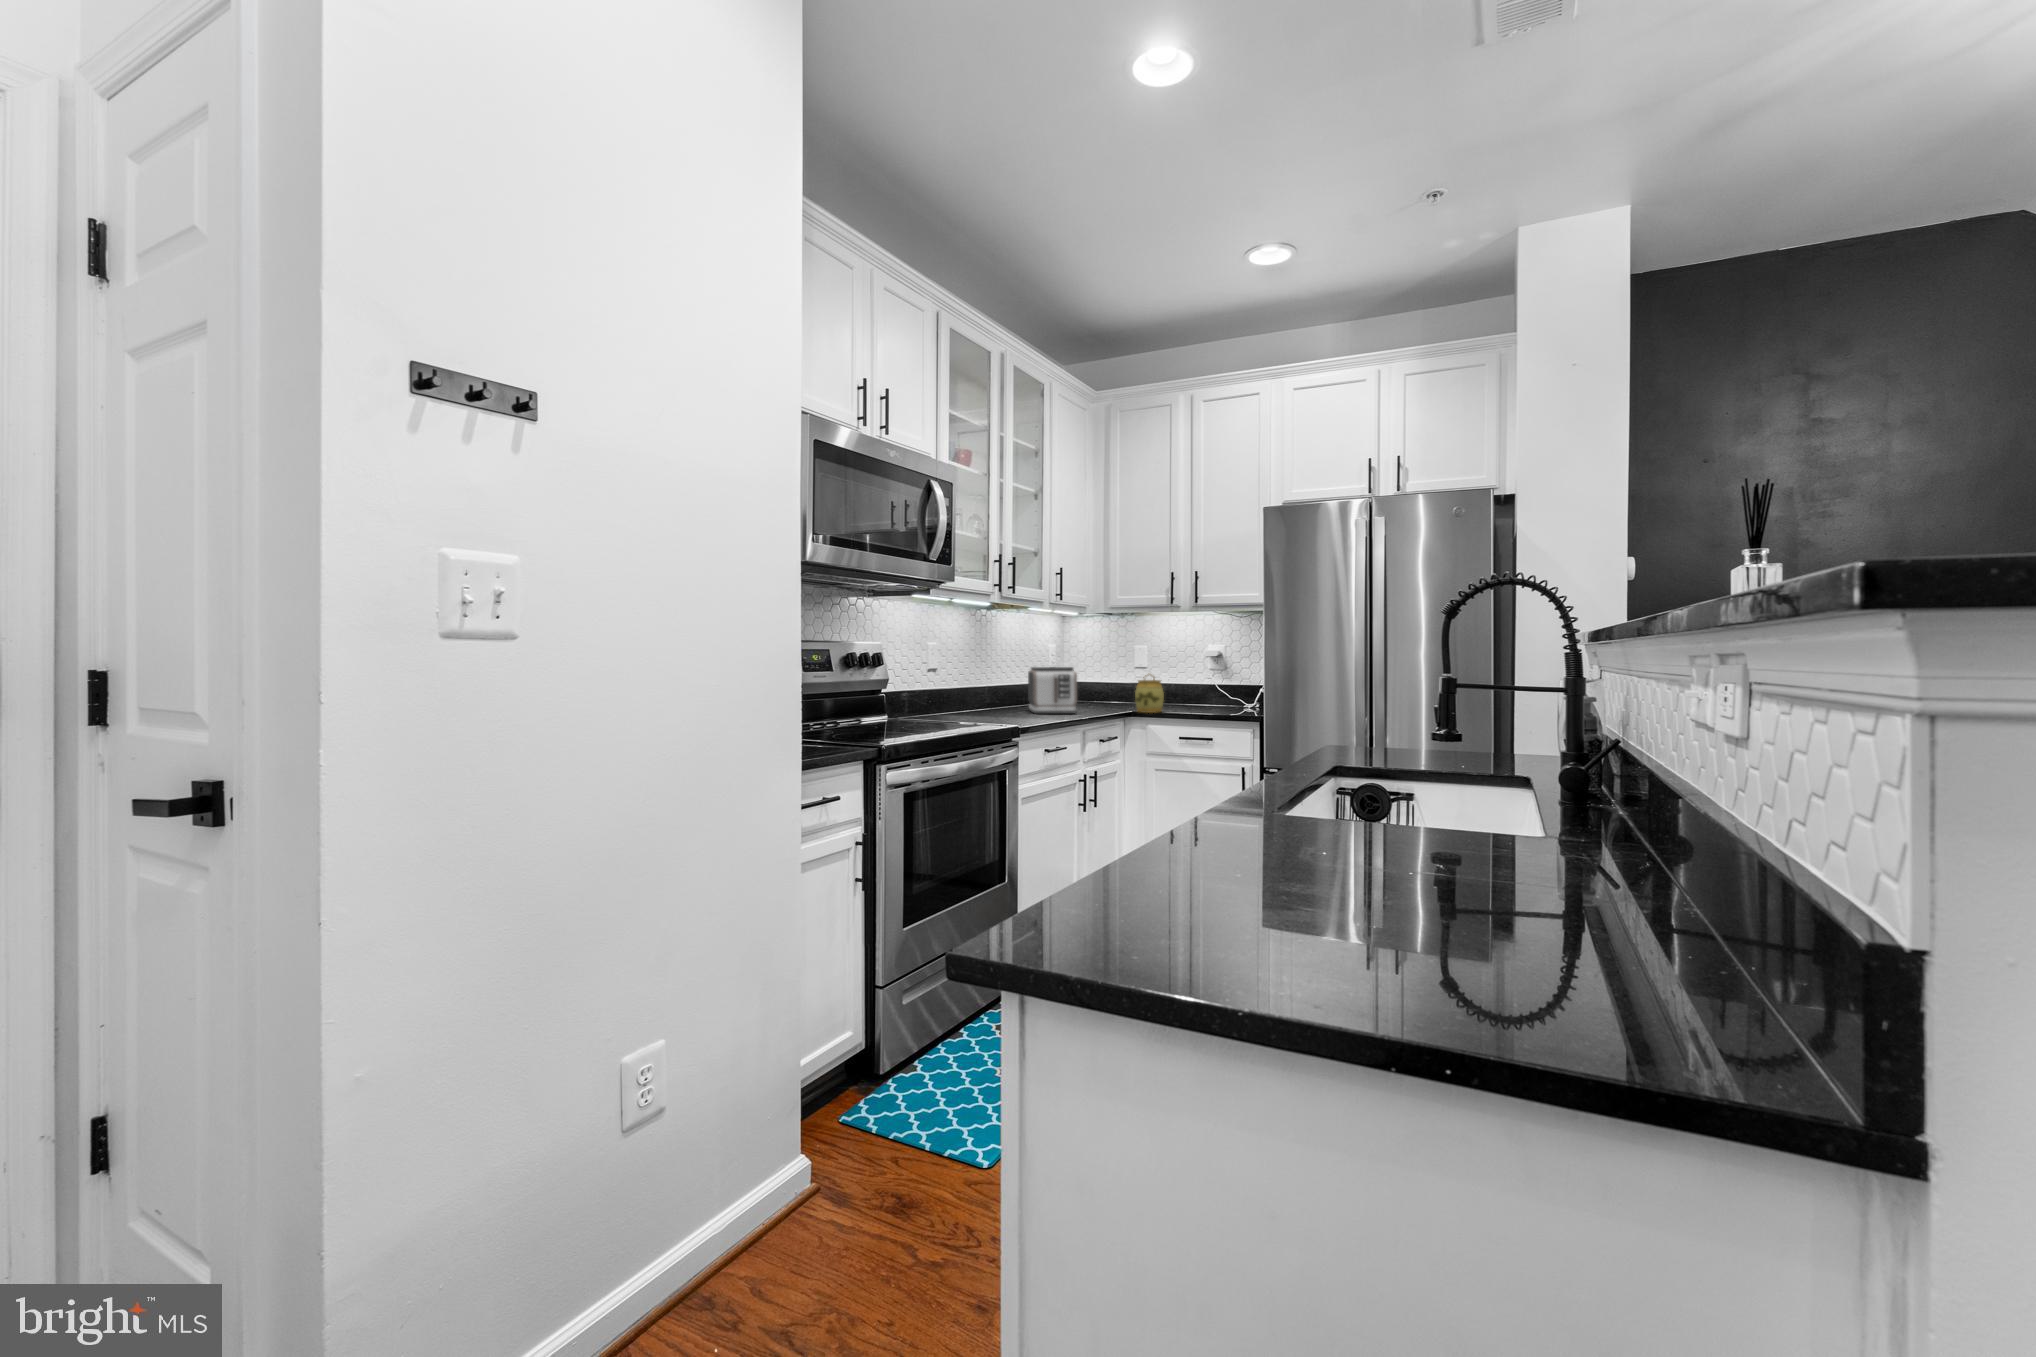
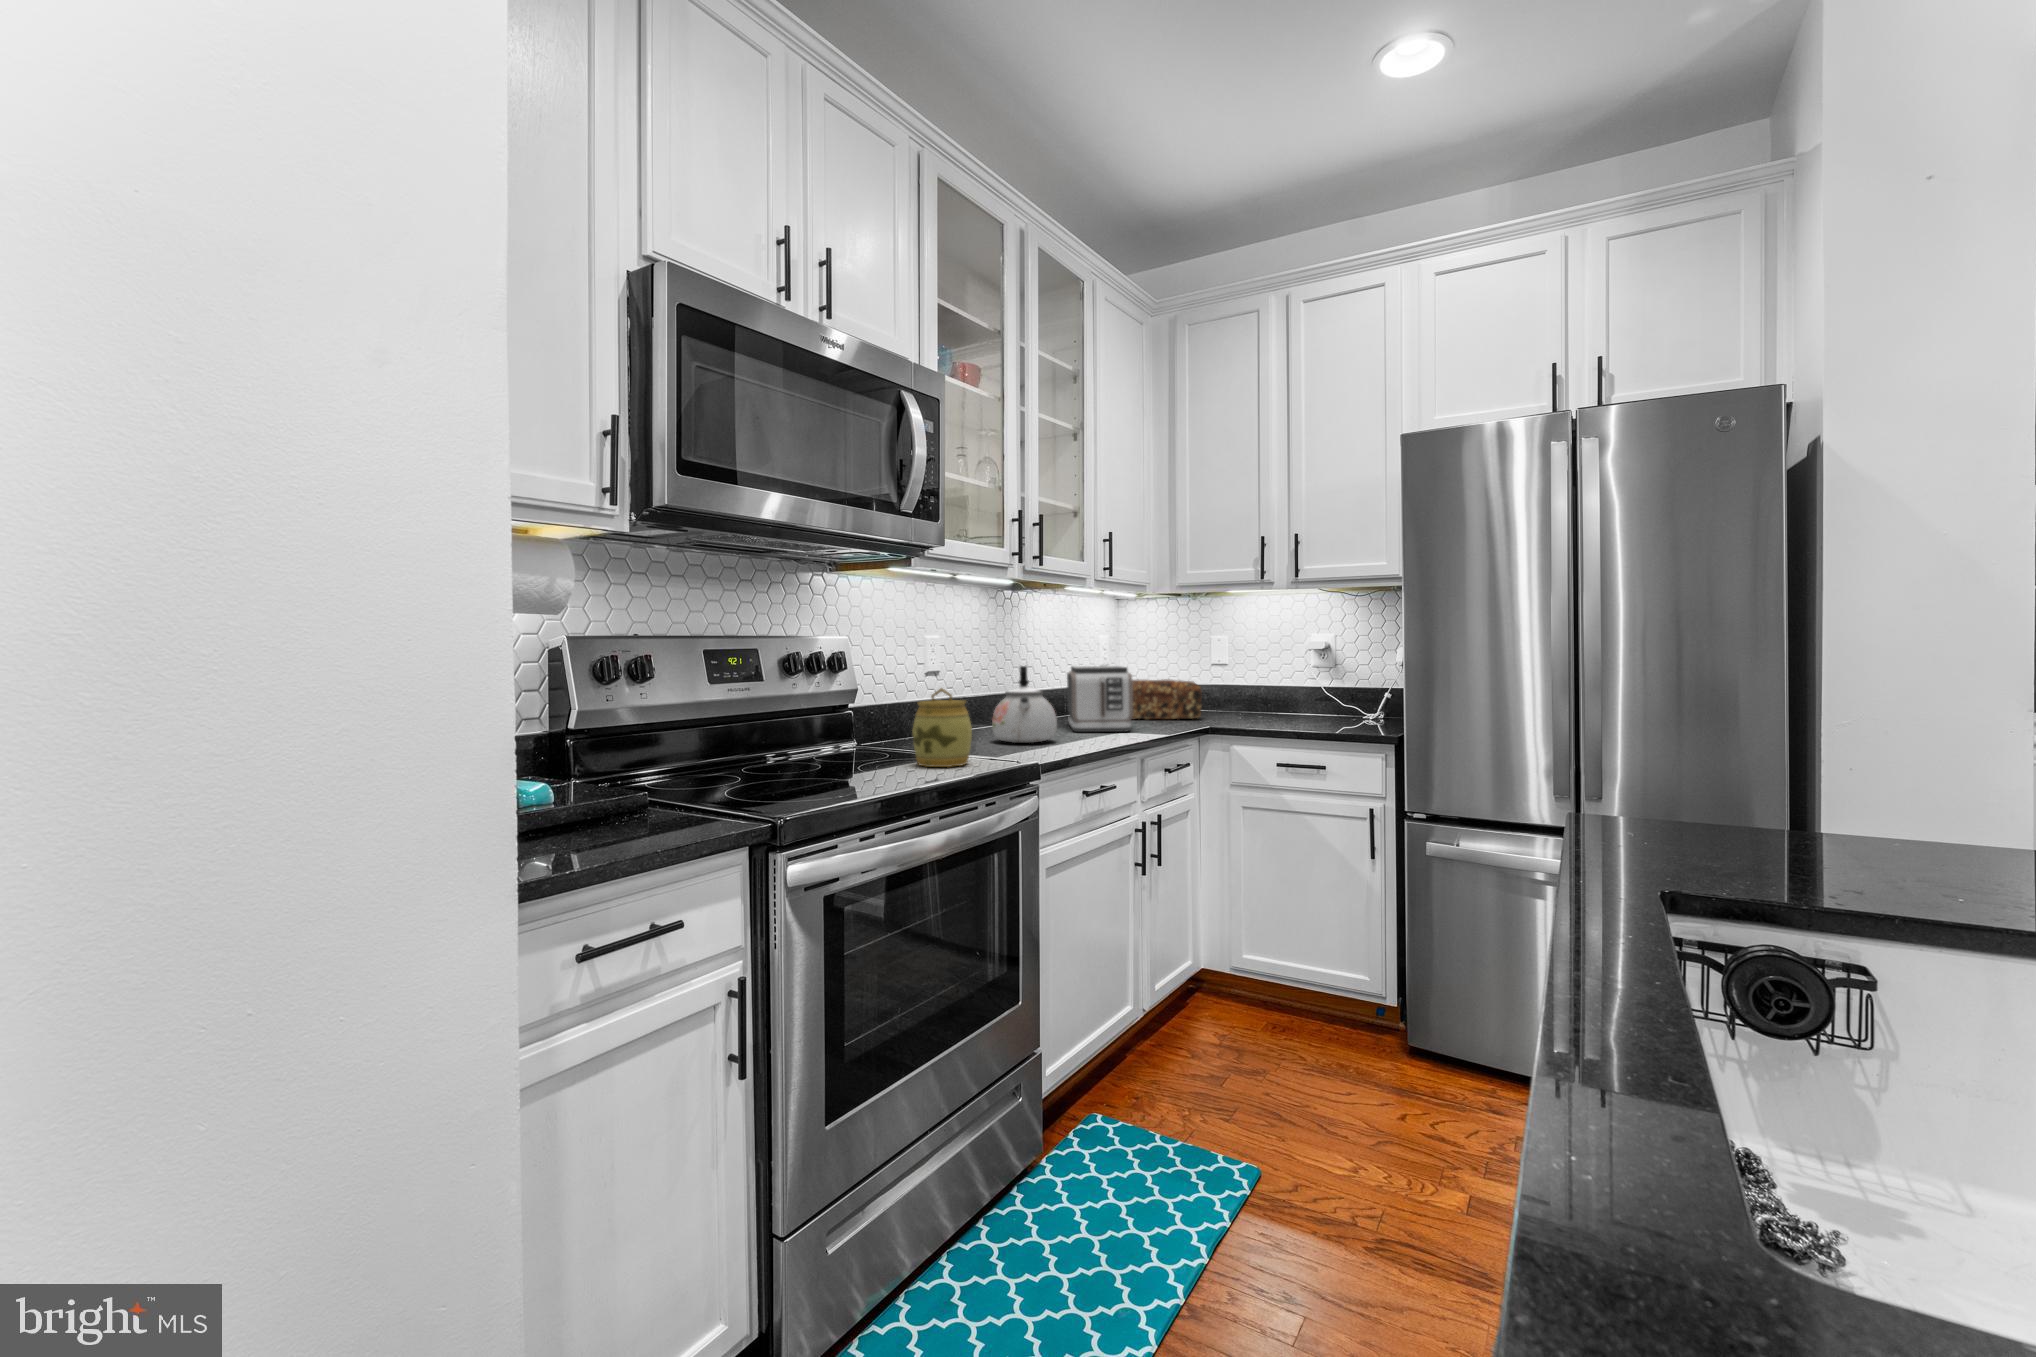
kettle: none [979,664,1025,718] -> present [992,666,1057,743]
jar: present [1135,675,1164,713] -> present [912,688,972,767]
bread loaf: none [1070,678,1127,708] -> present [1132,679,1202,720]

